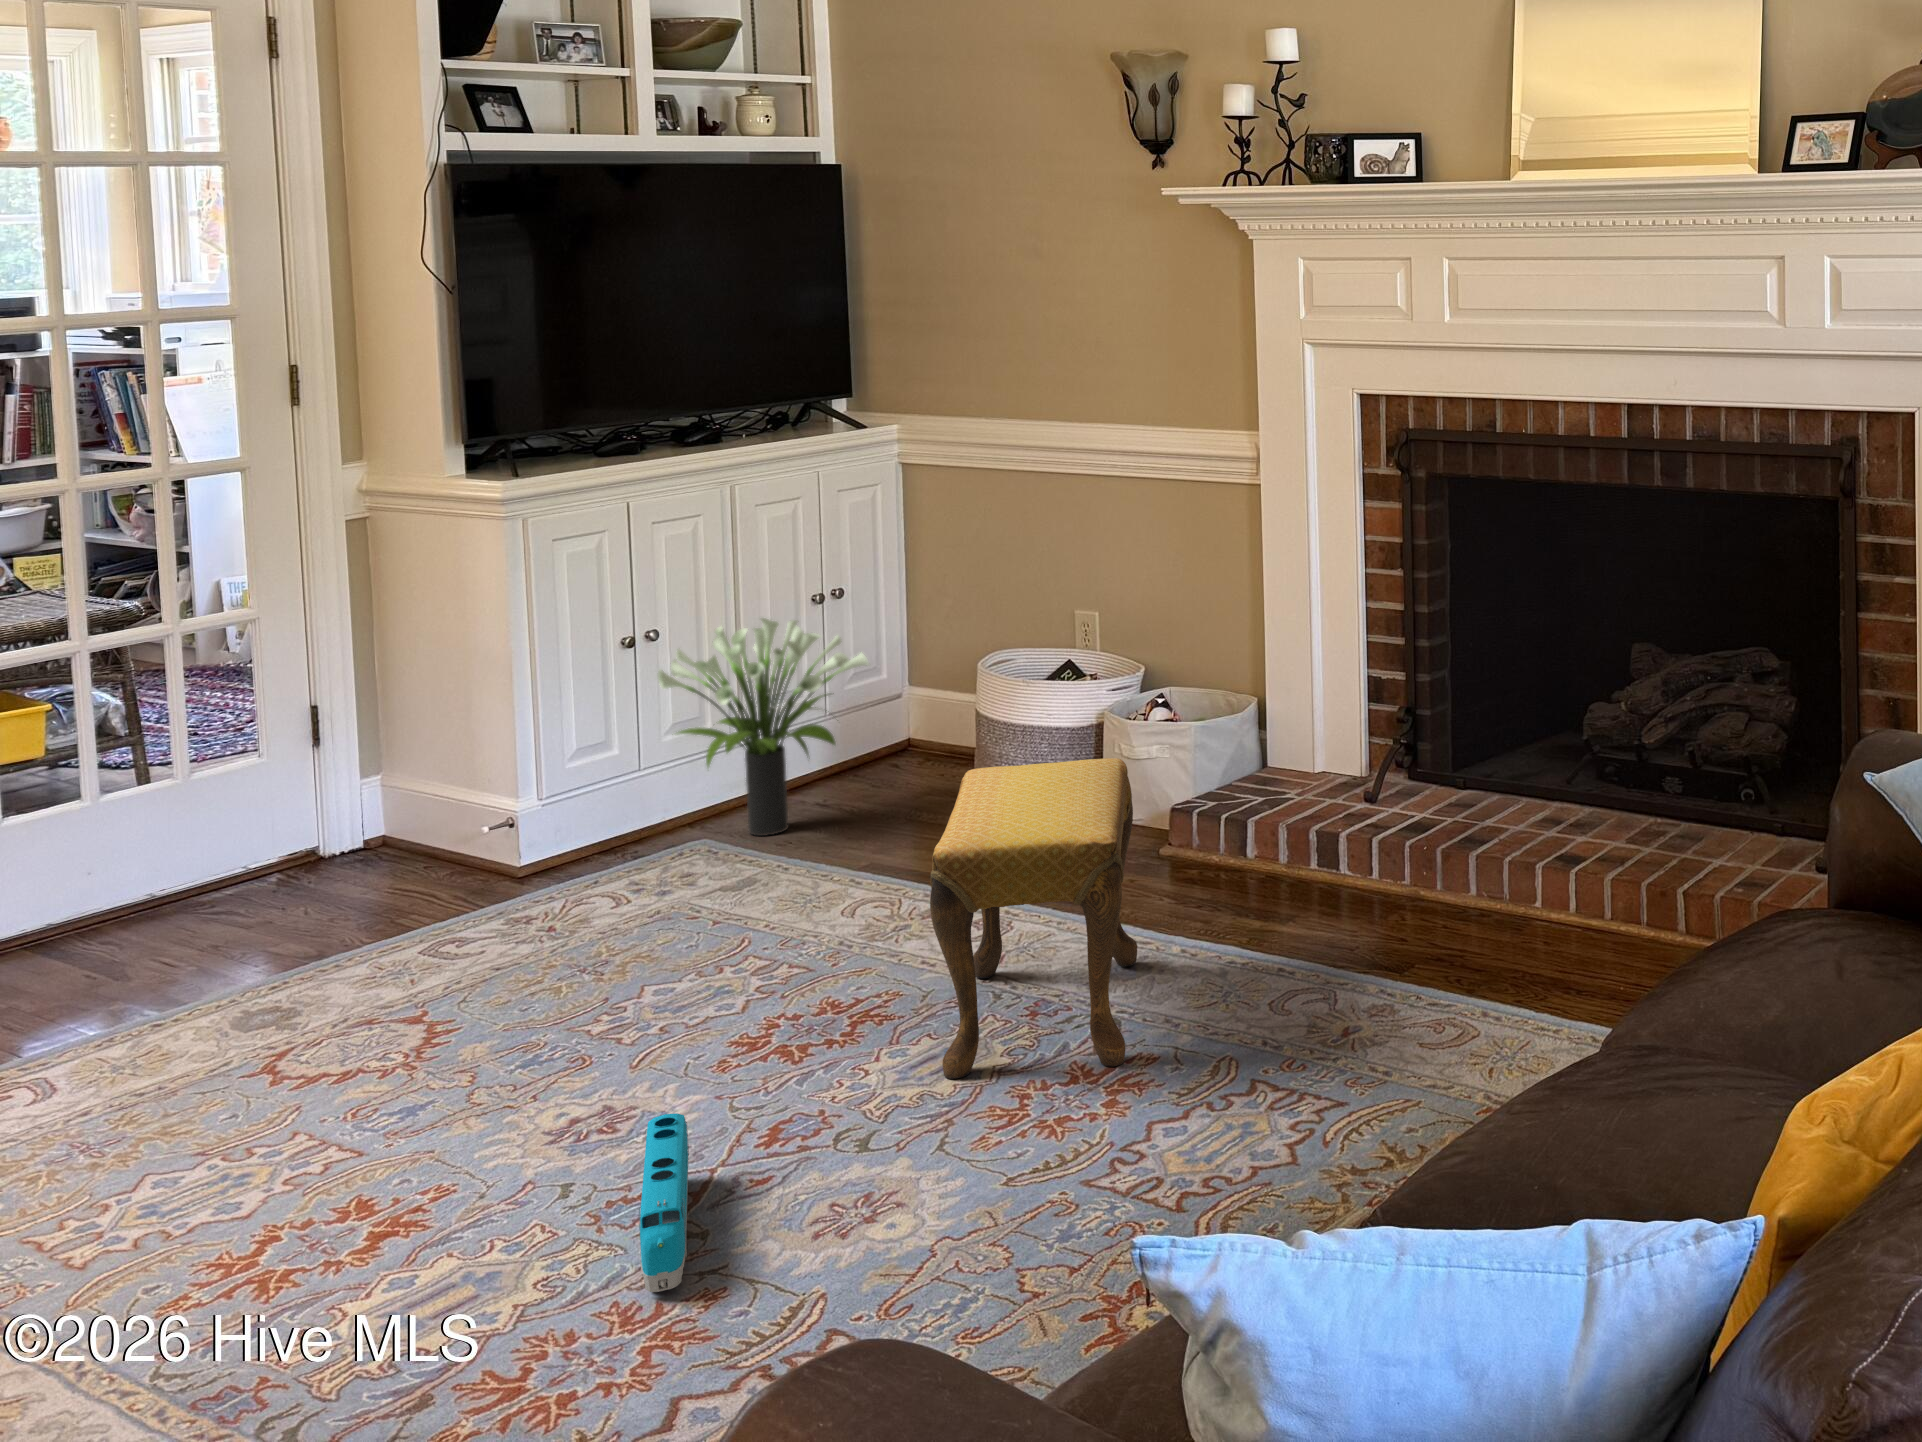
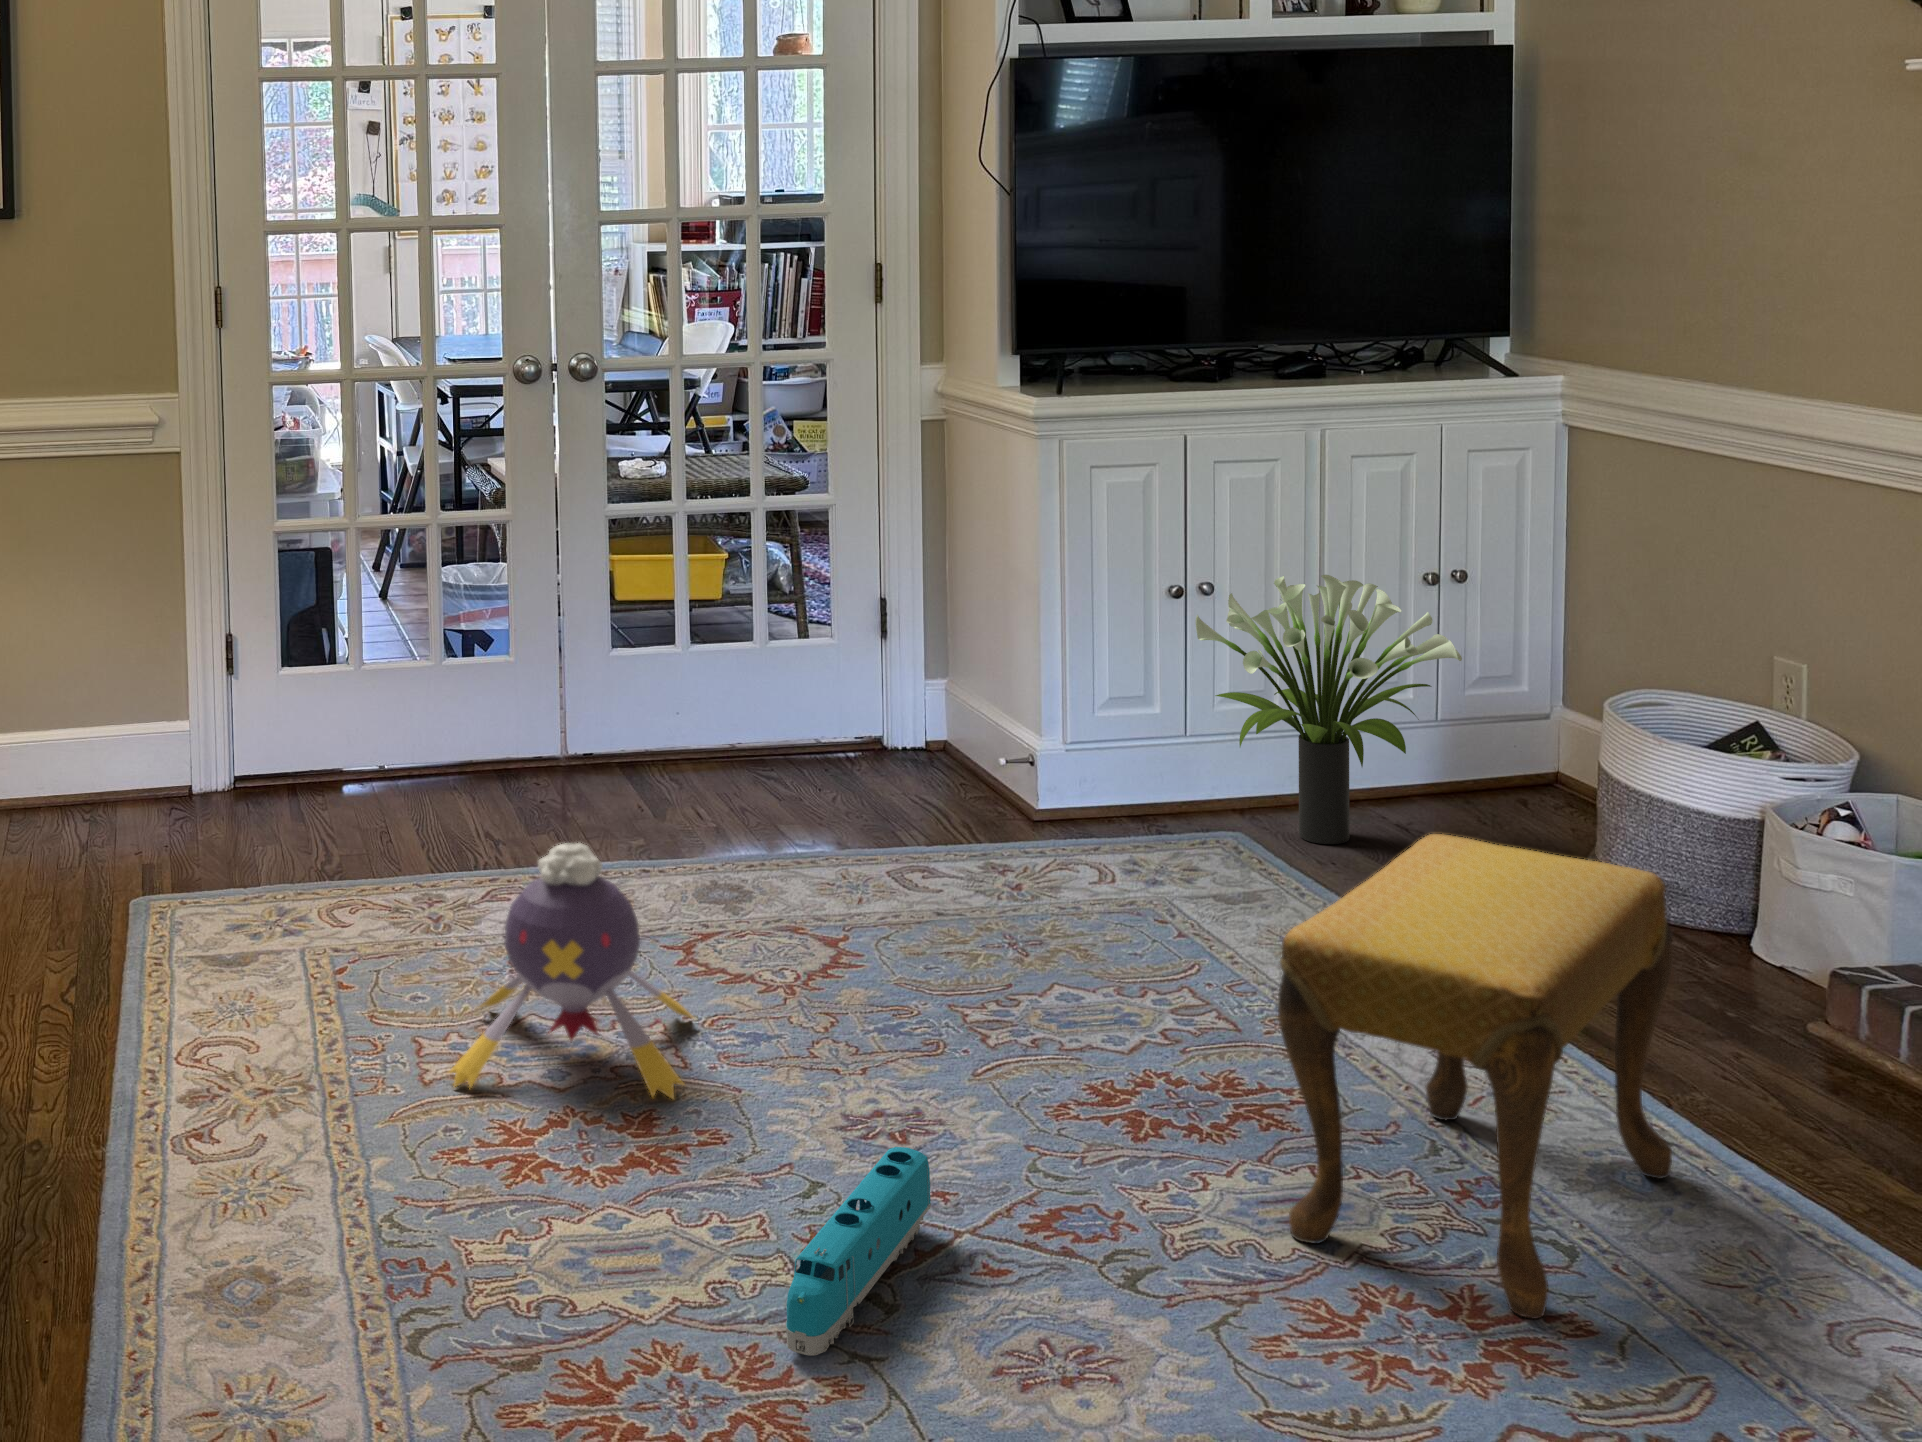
plush toy: none [76,969,380,1259] -> present [449,843,694,1099]

